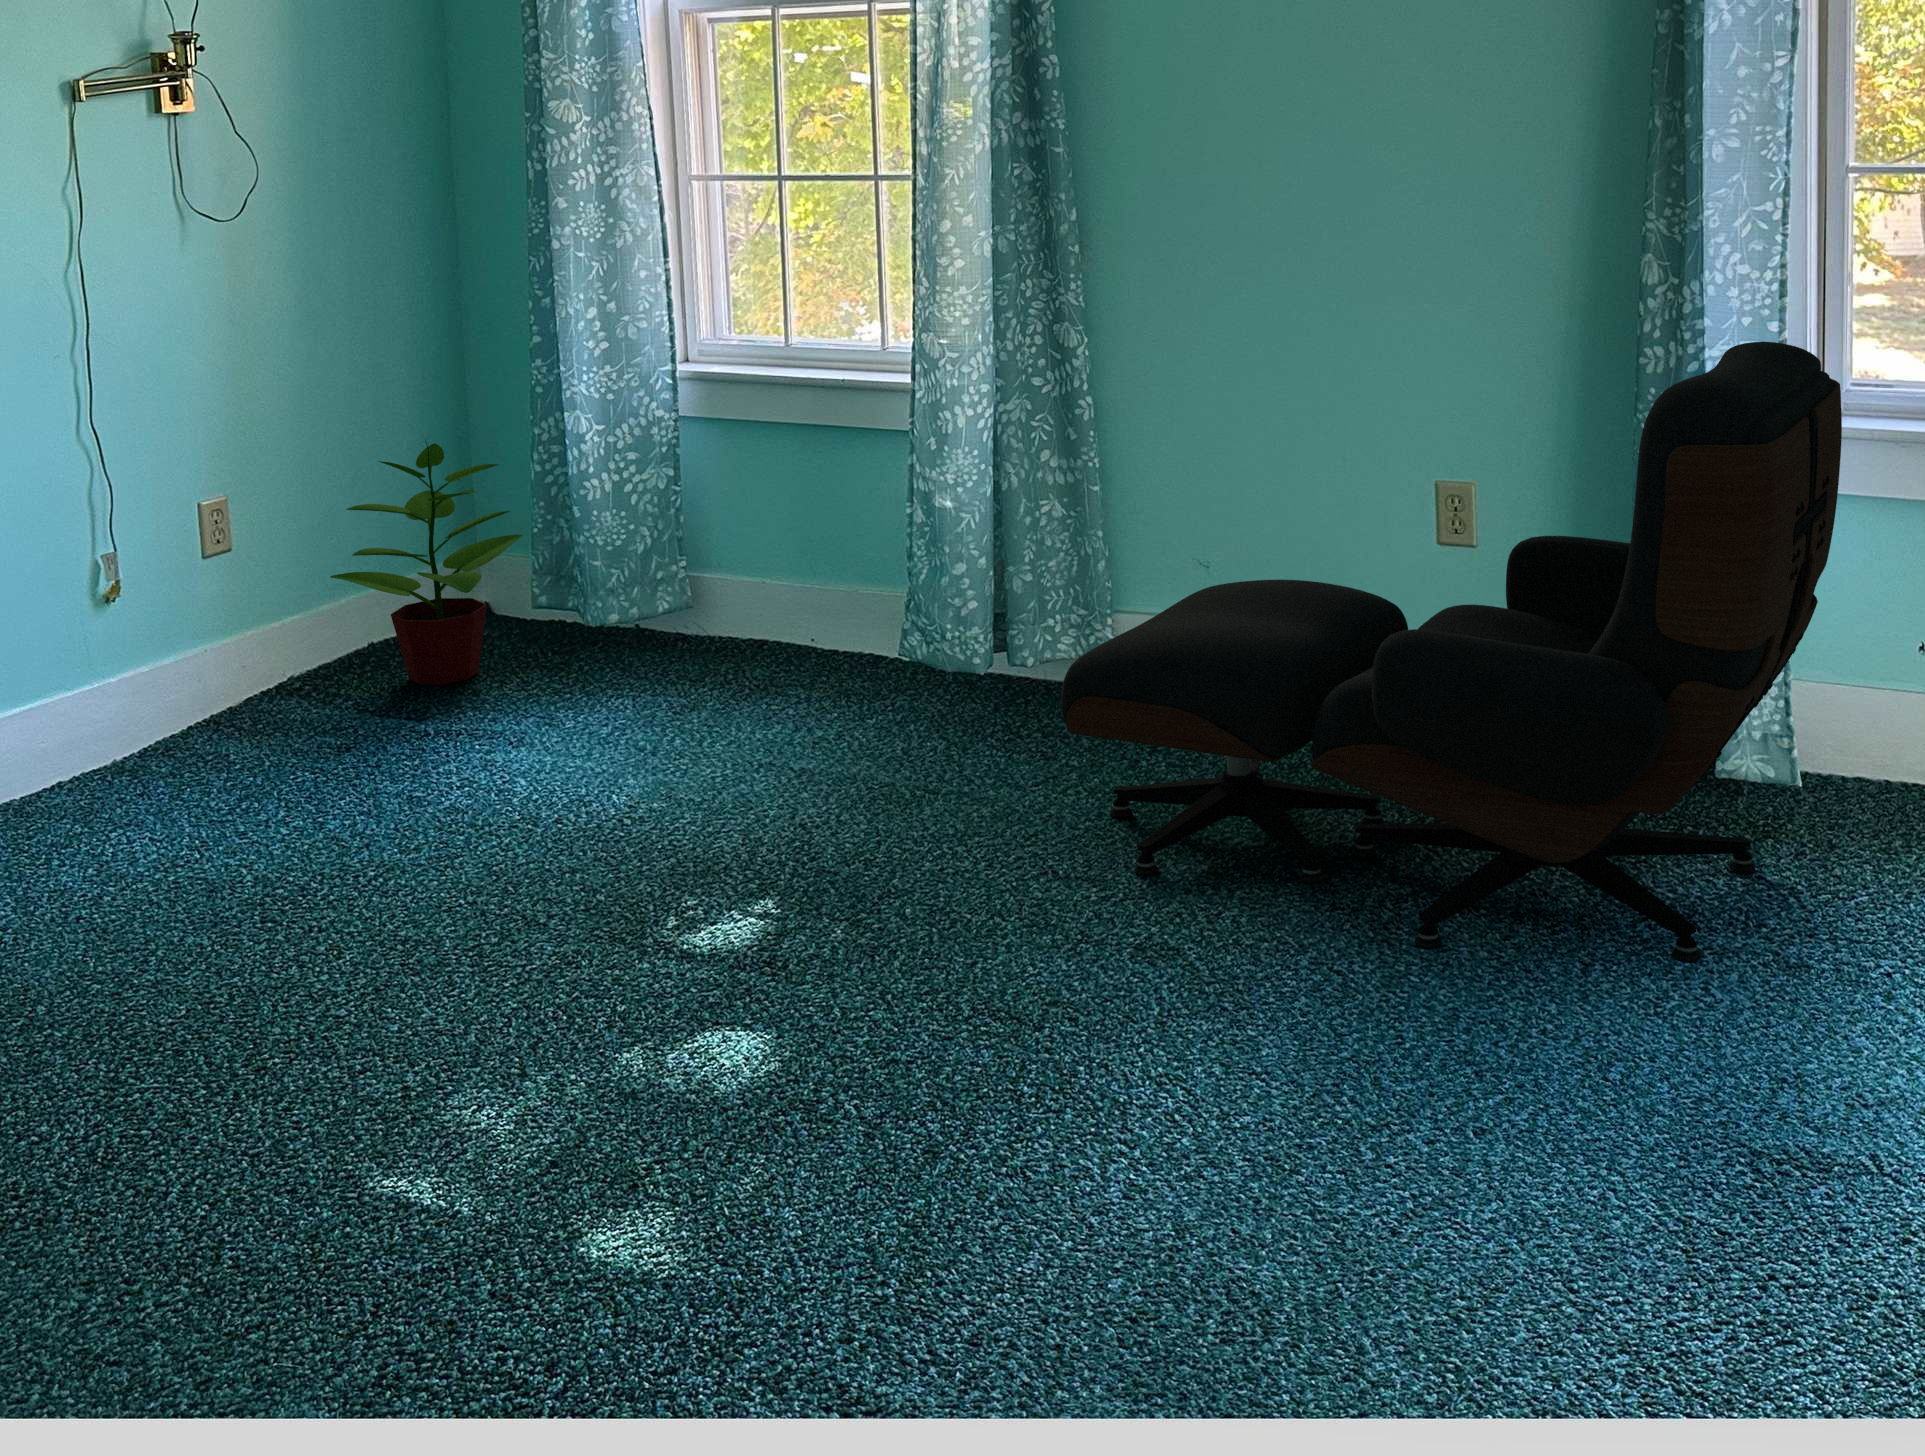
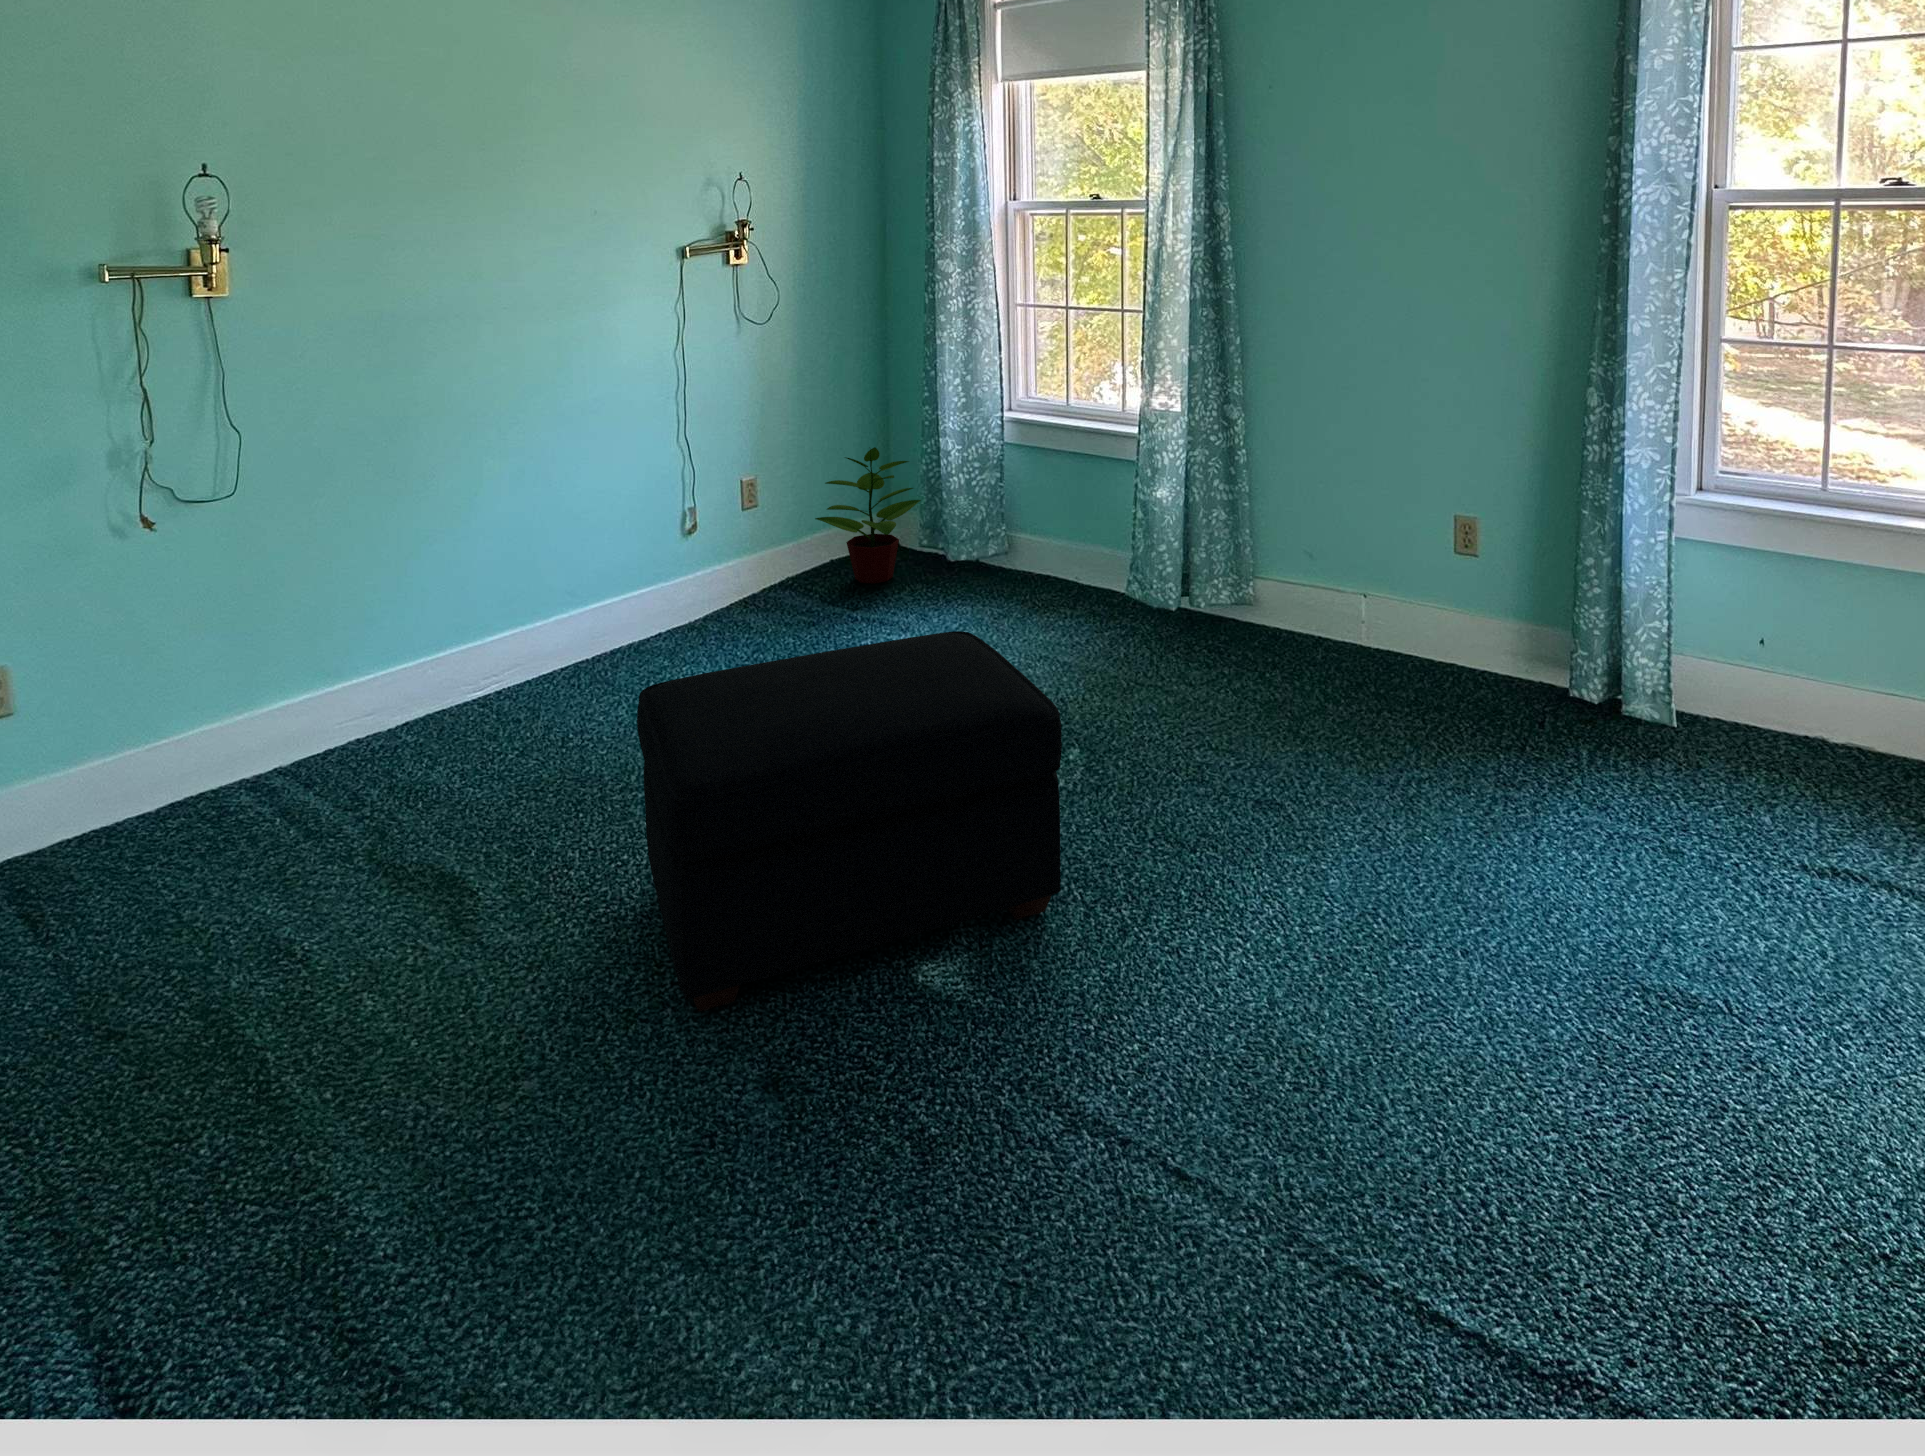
lounge chair: present [1062,342,1842,962] -> none [1217,450,1712,840]
ottoman: none [60,704,824,1341] -> present [637,631,1062,1012]

